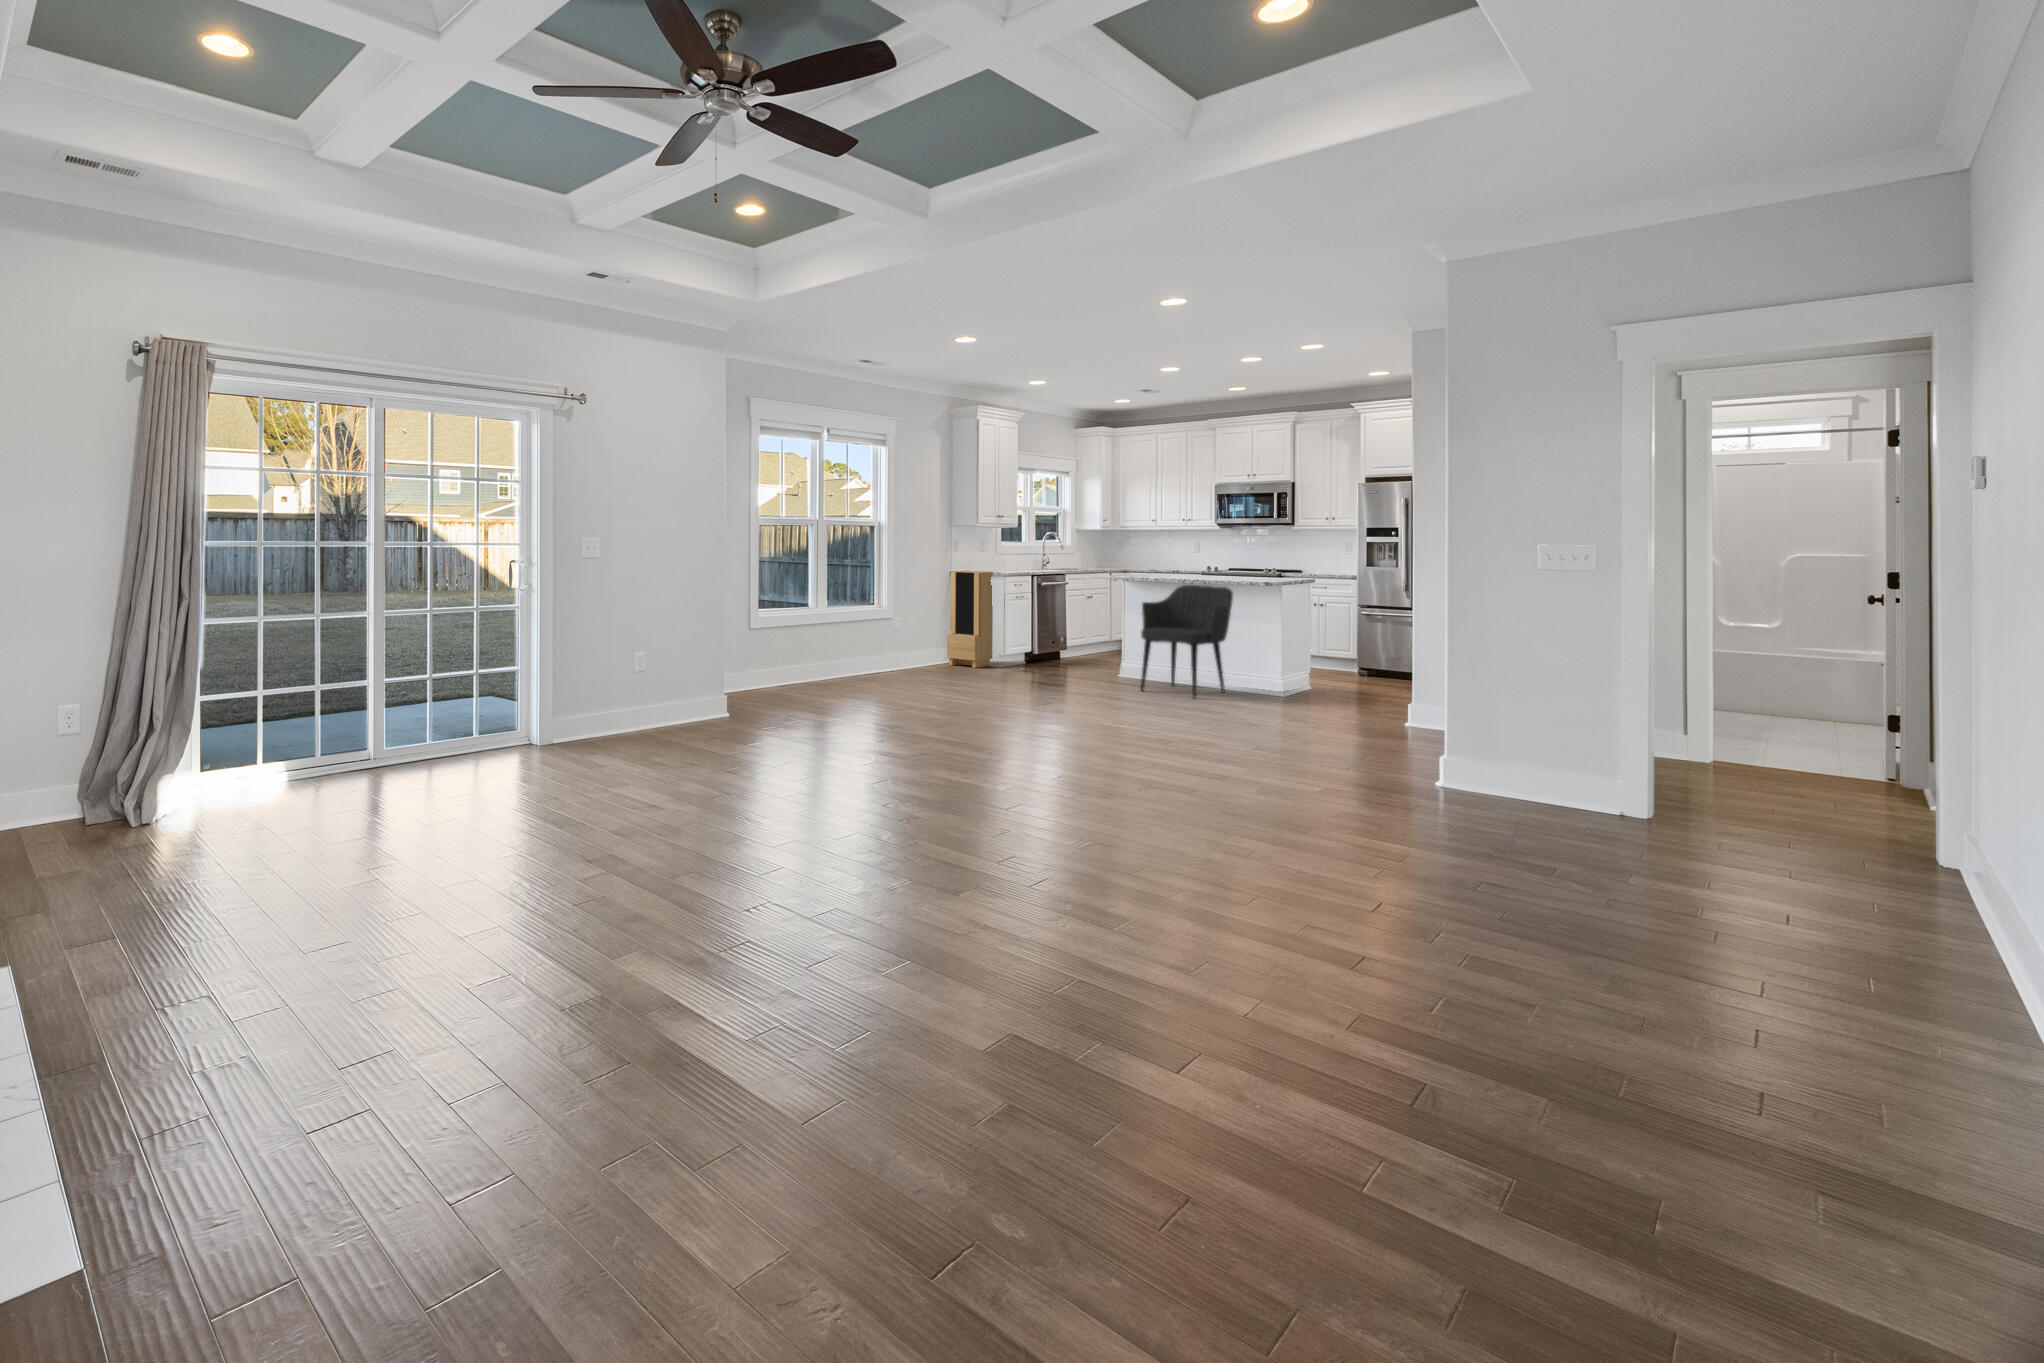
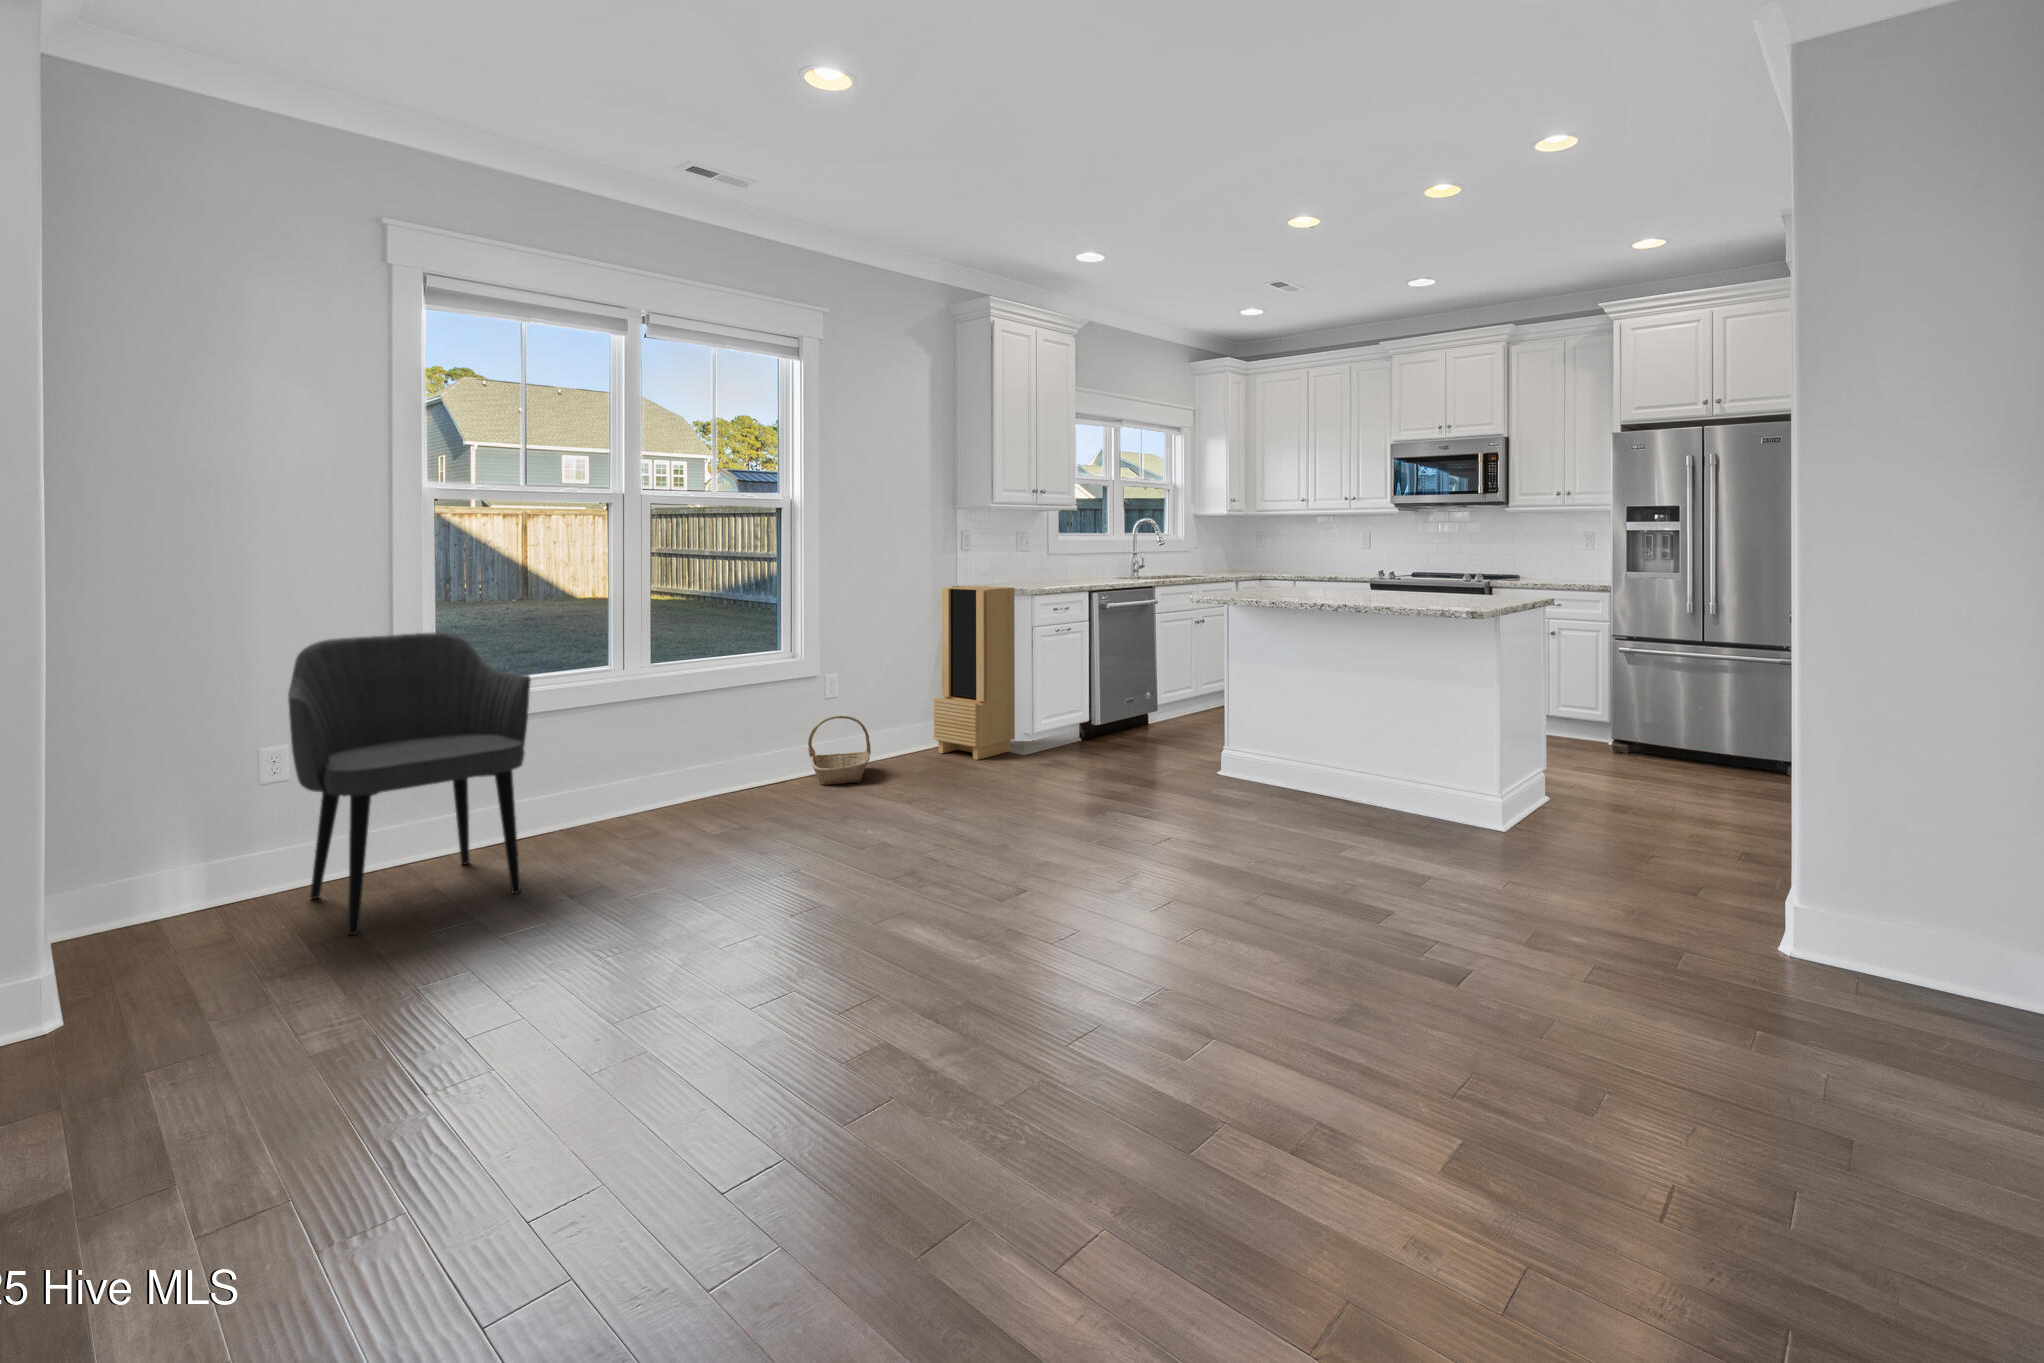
armchair: present [1141,585,1233,698] -> present [288,632,530,935]
basket: none [892,639,926,674] -> present [808,716,871,785]

